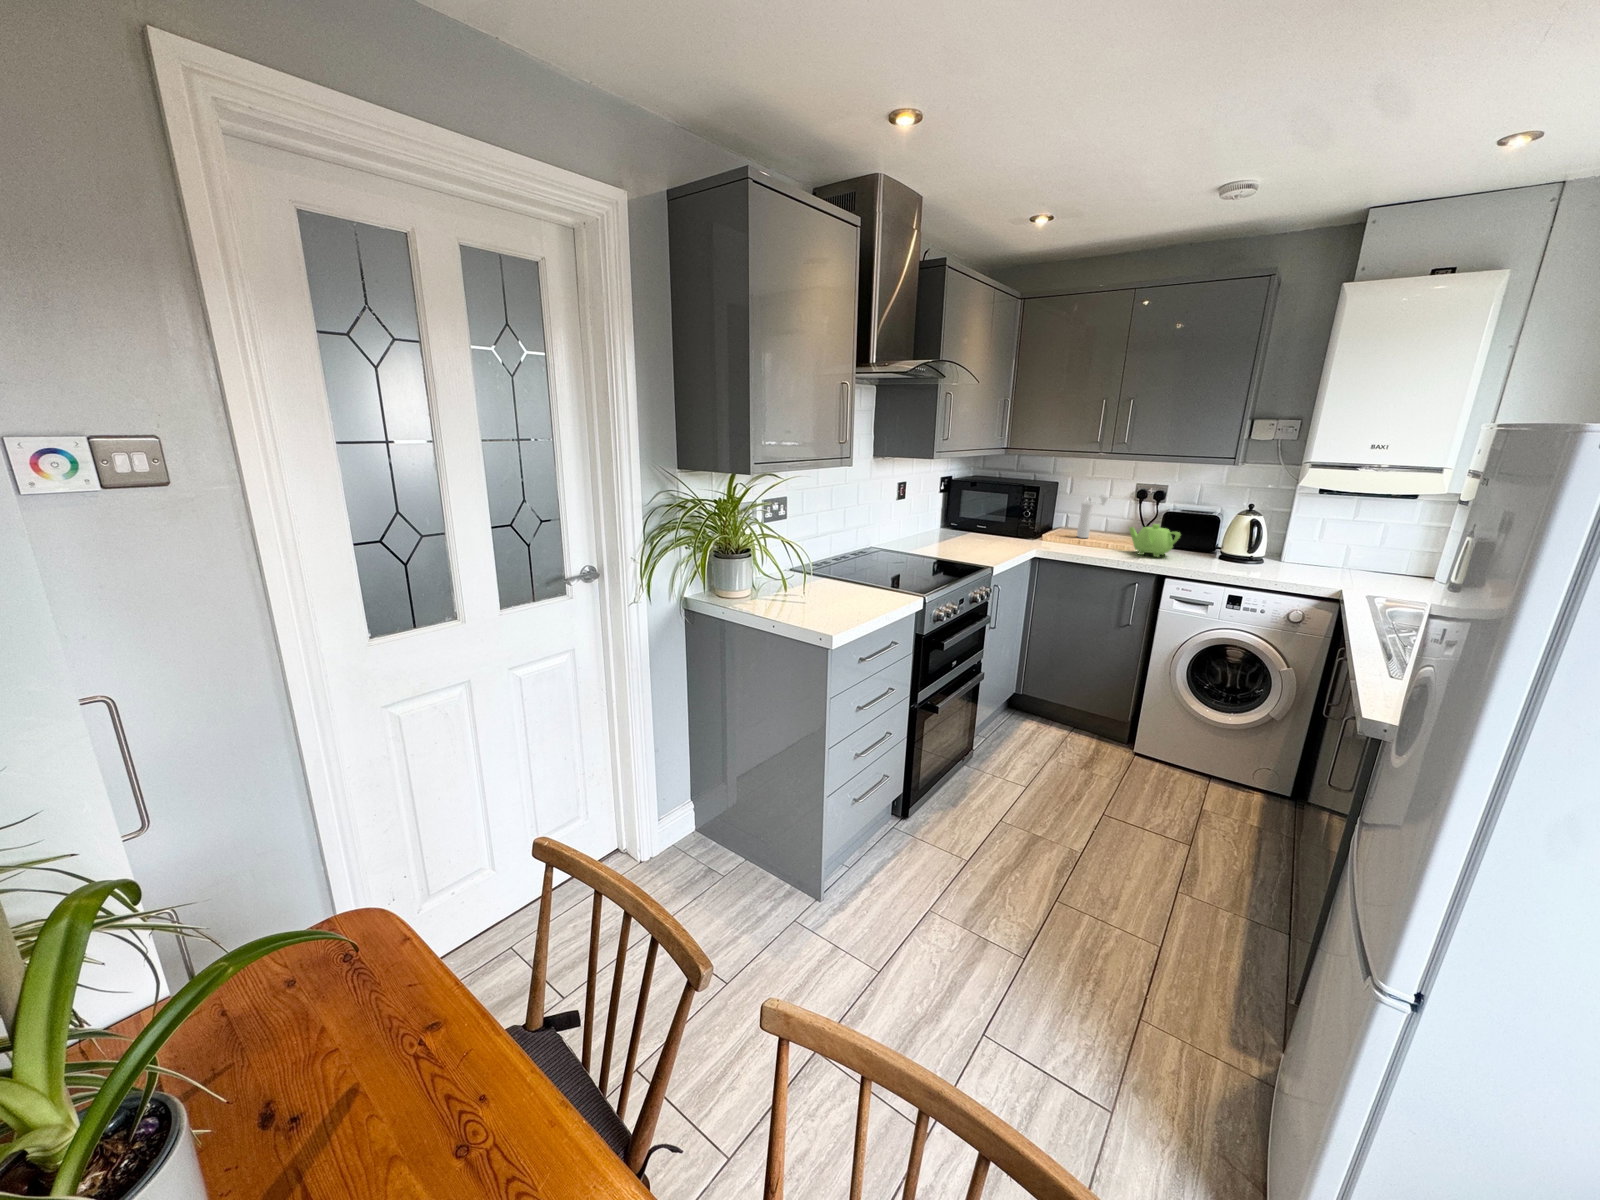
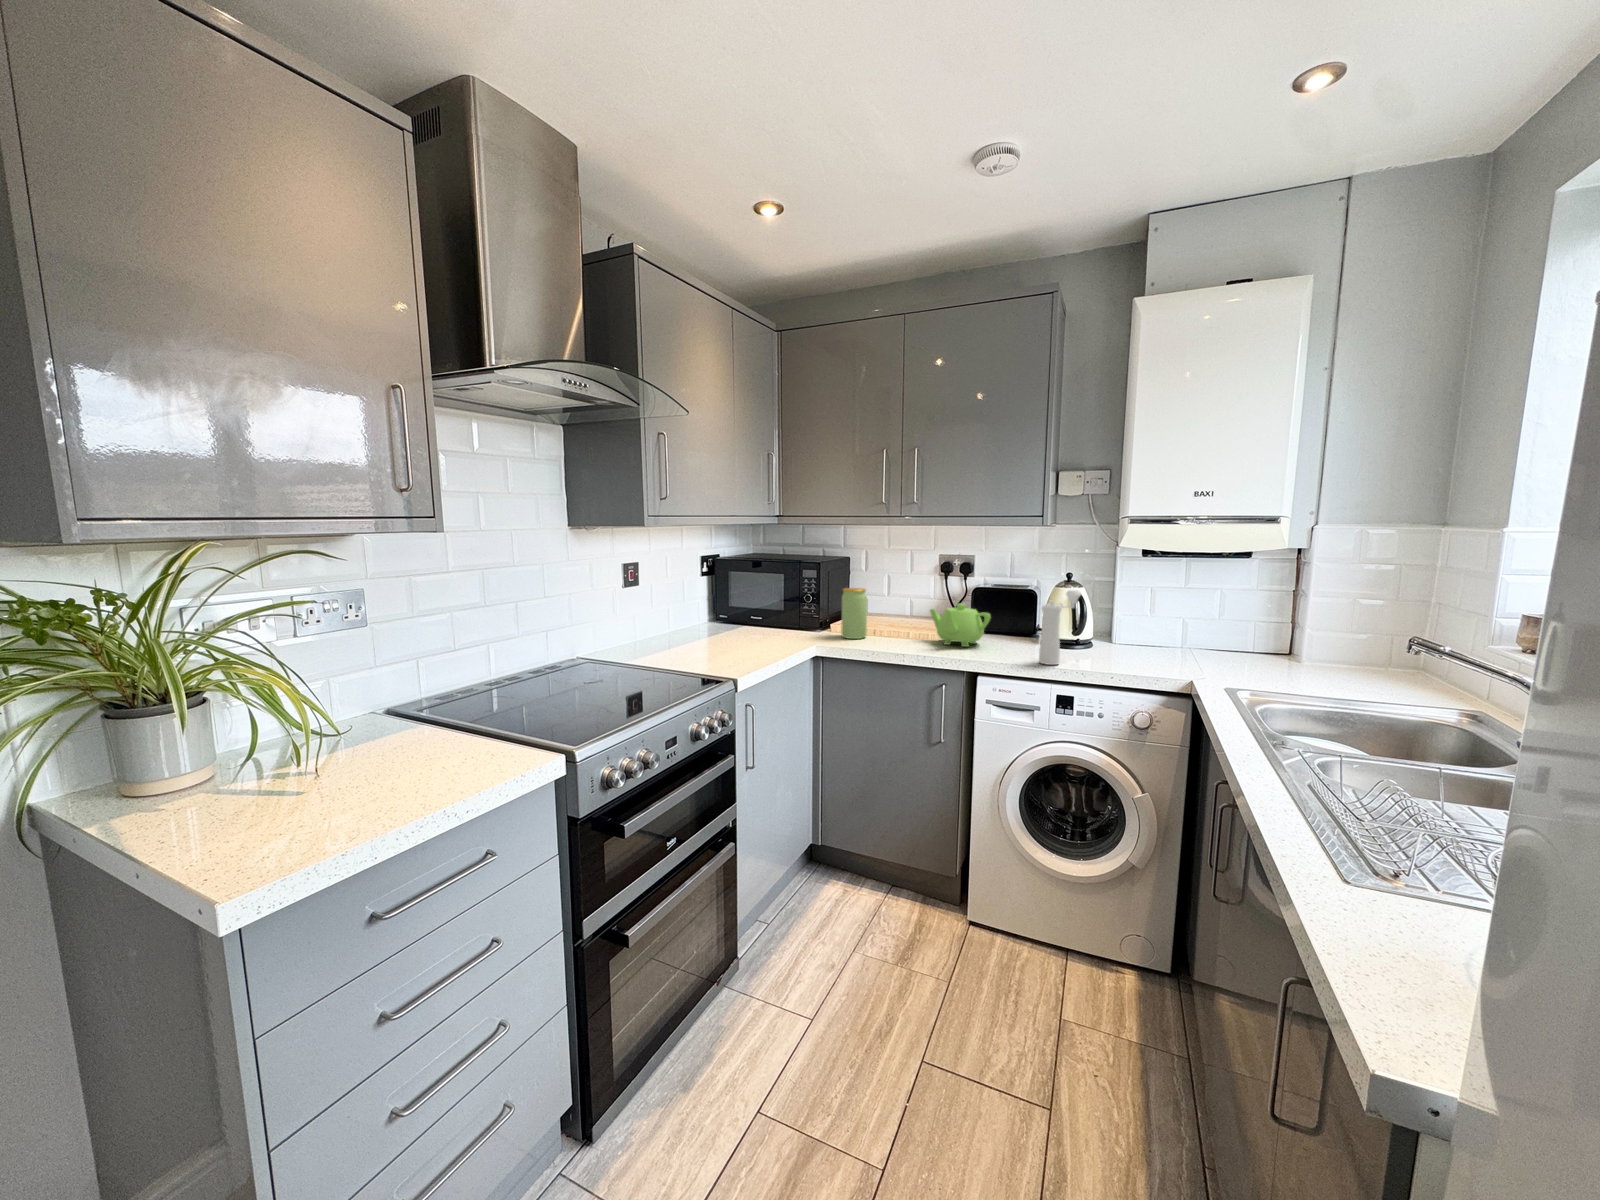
pepper mill: present [1077,494,1109,538] -> present [1039,590,1081,665]
jar: none [1053,507,1078,547] -> present [842,588,867,639]

